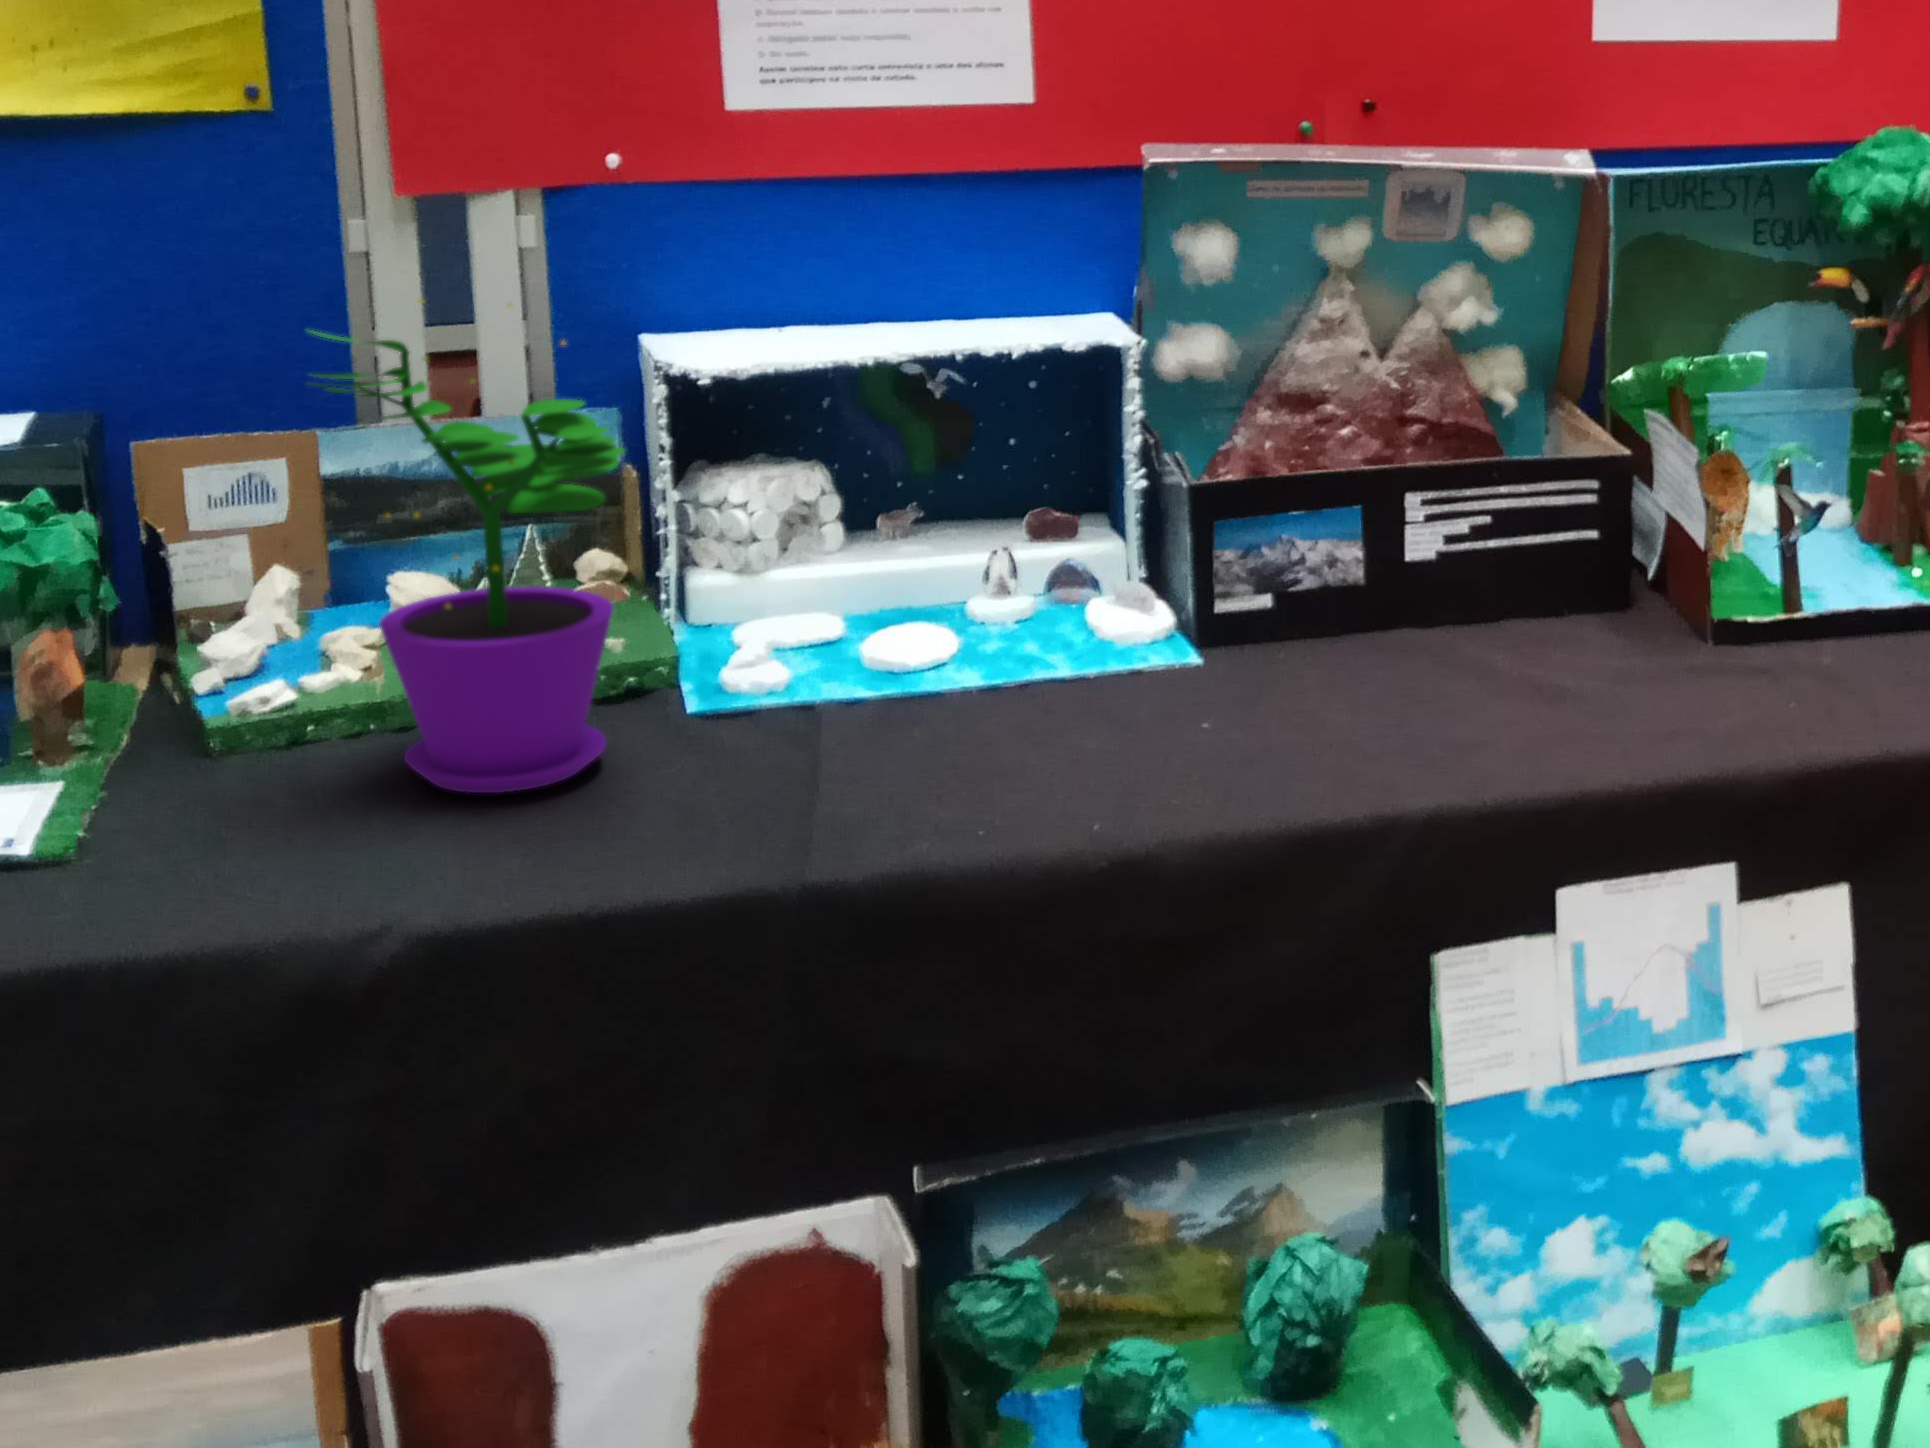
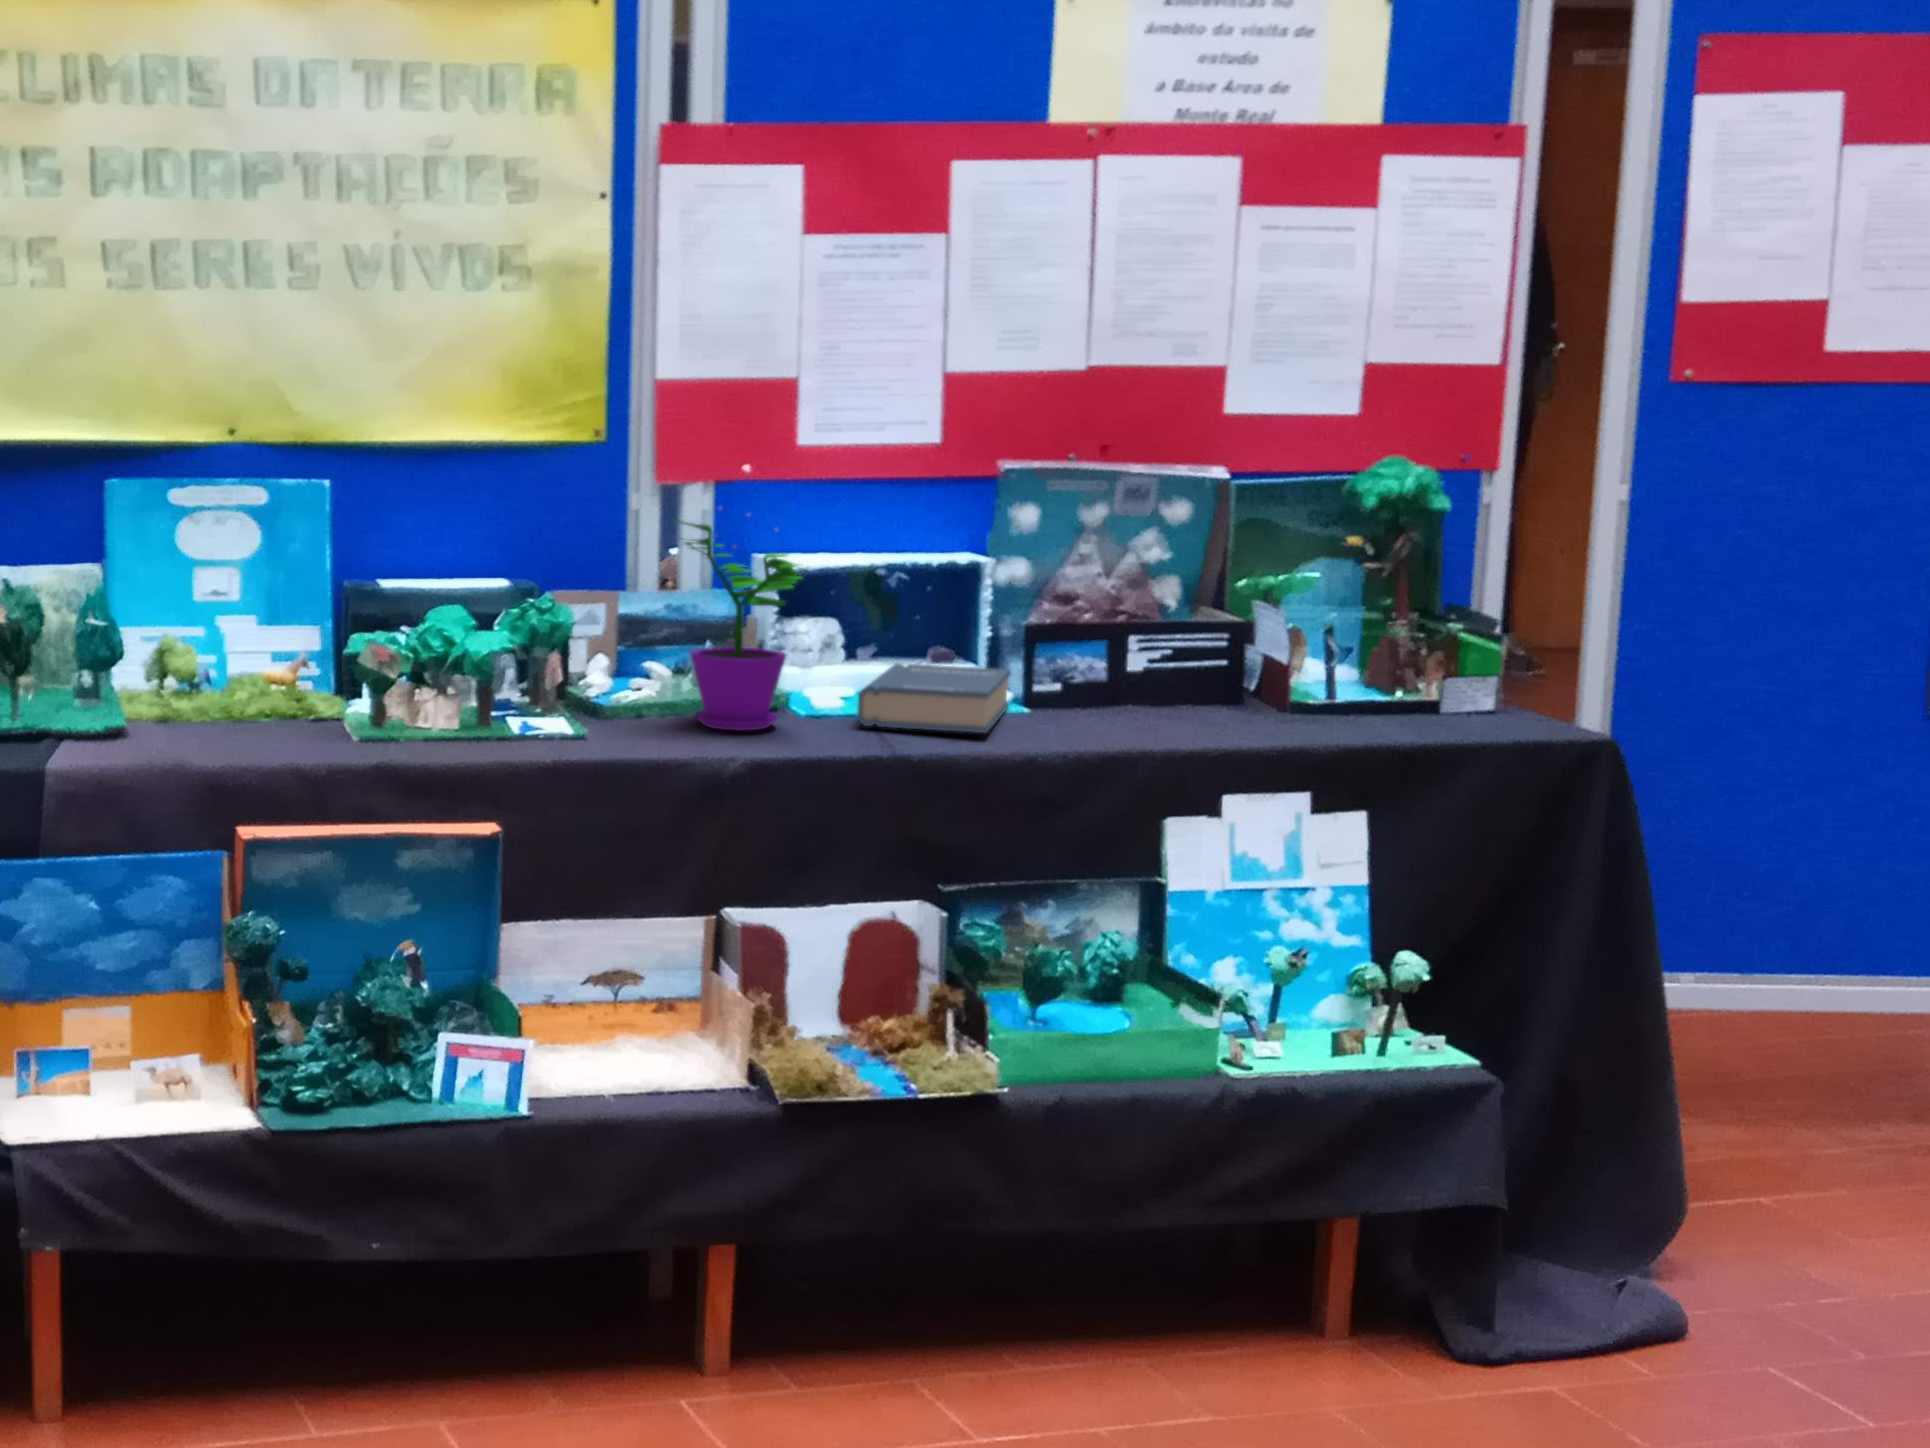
hardback book: none [789,566,1164,761] -> present [857,663,1011,733]

